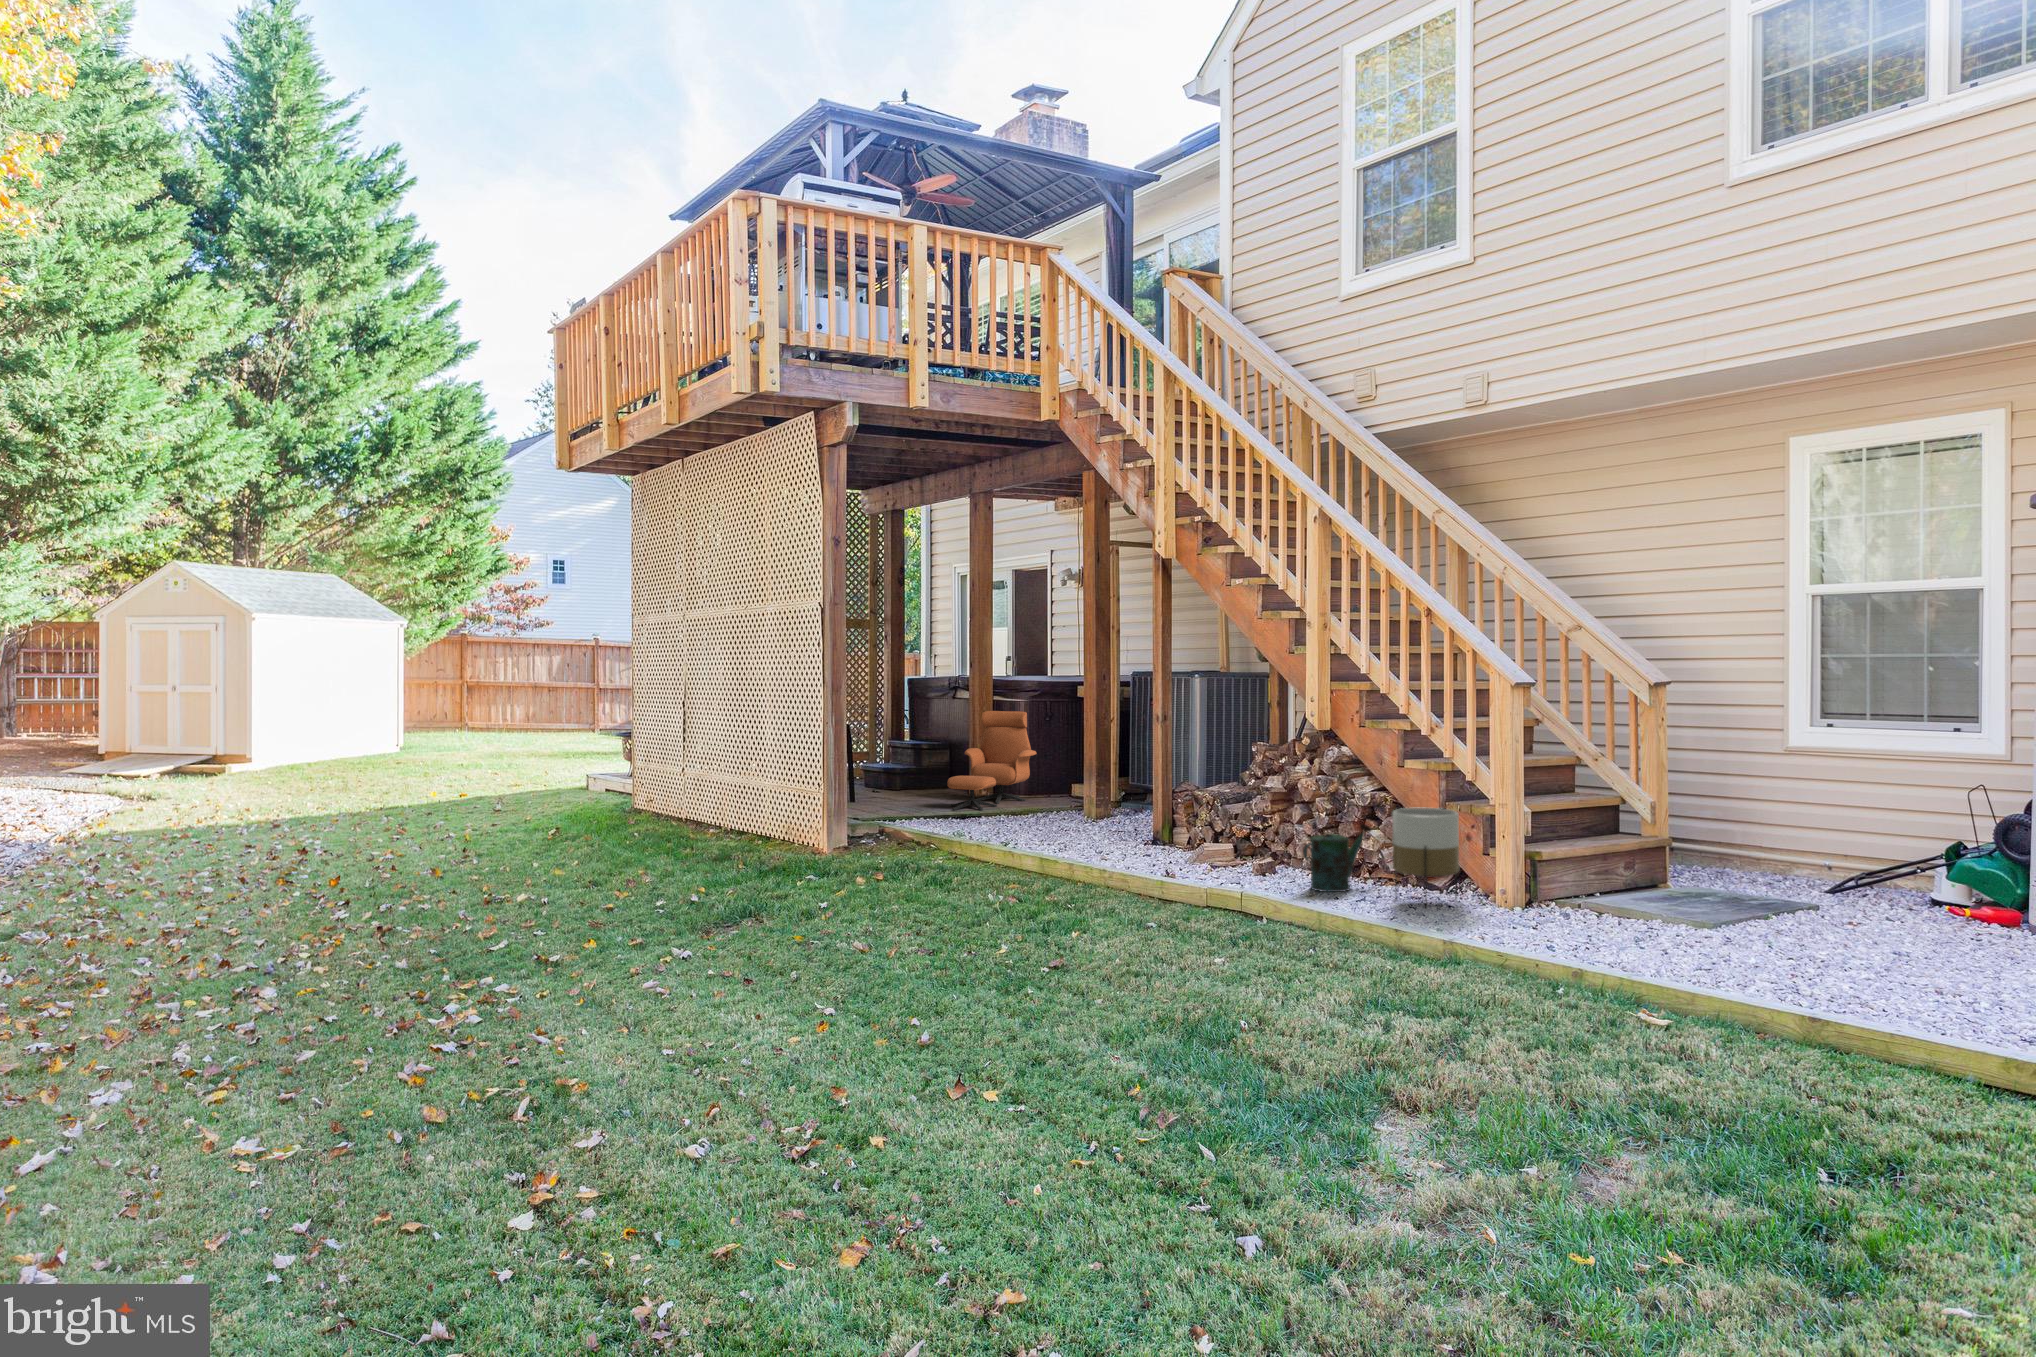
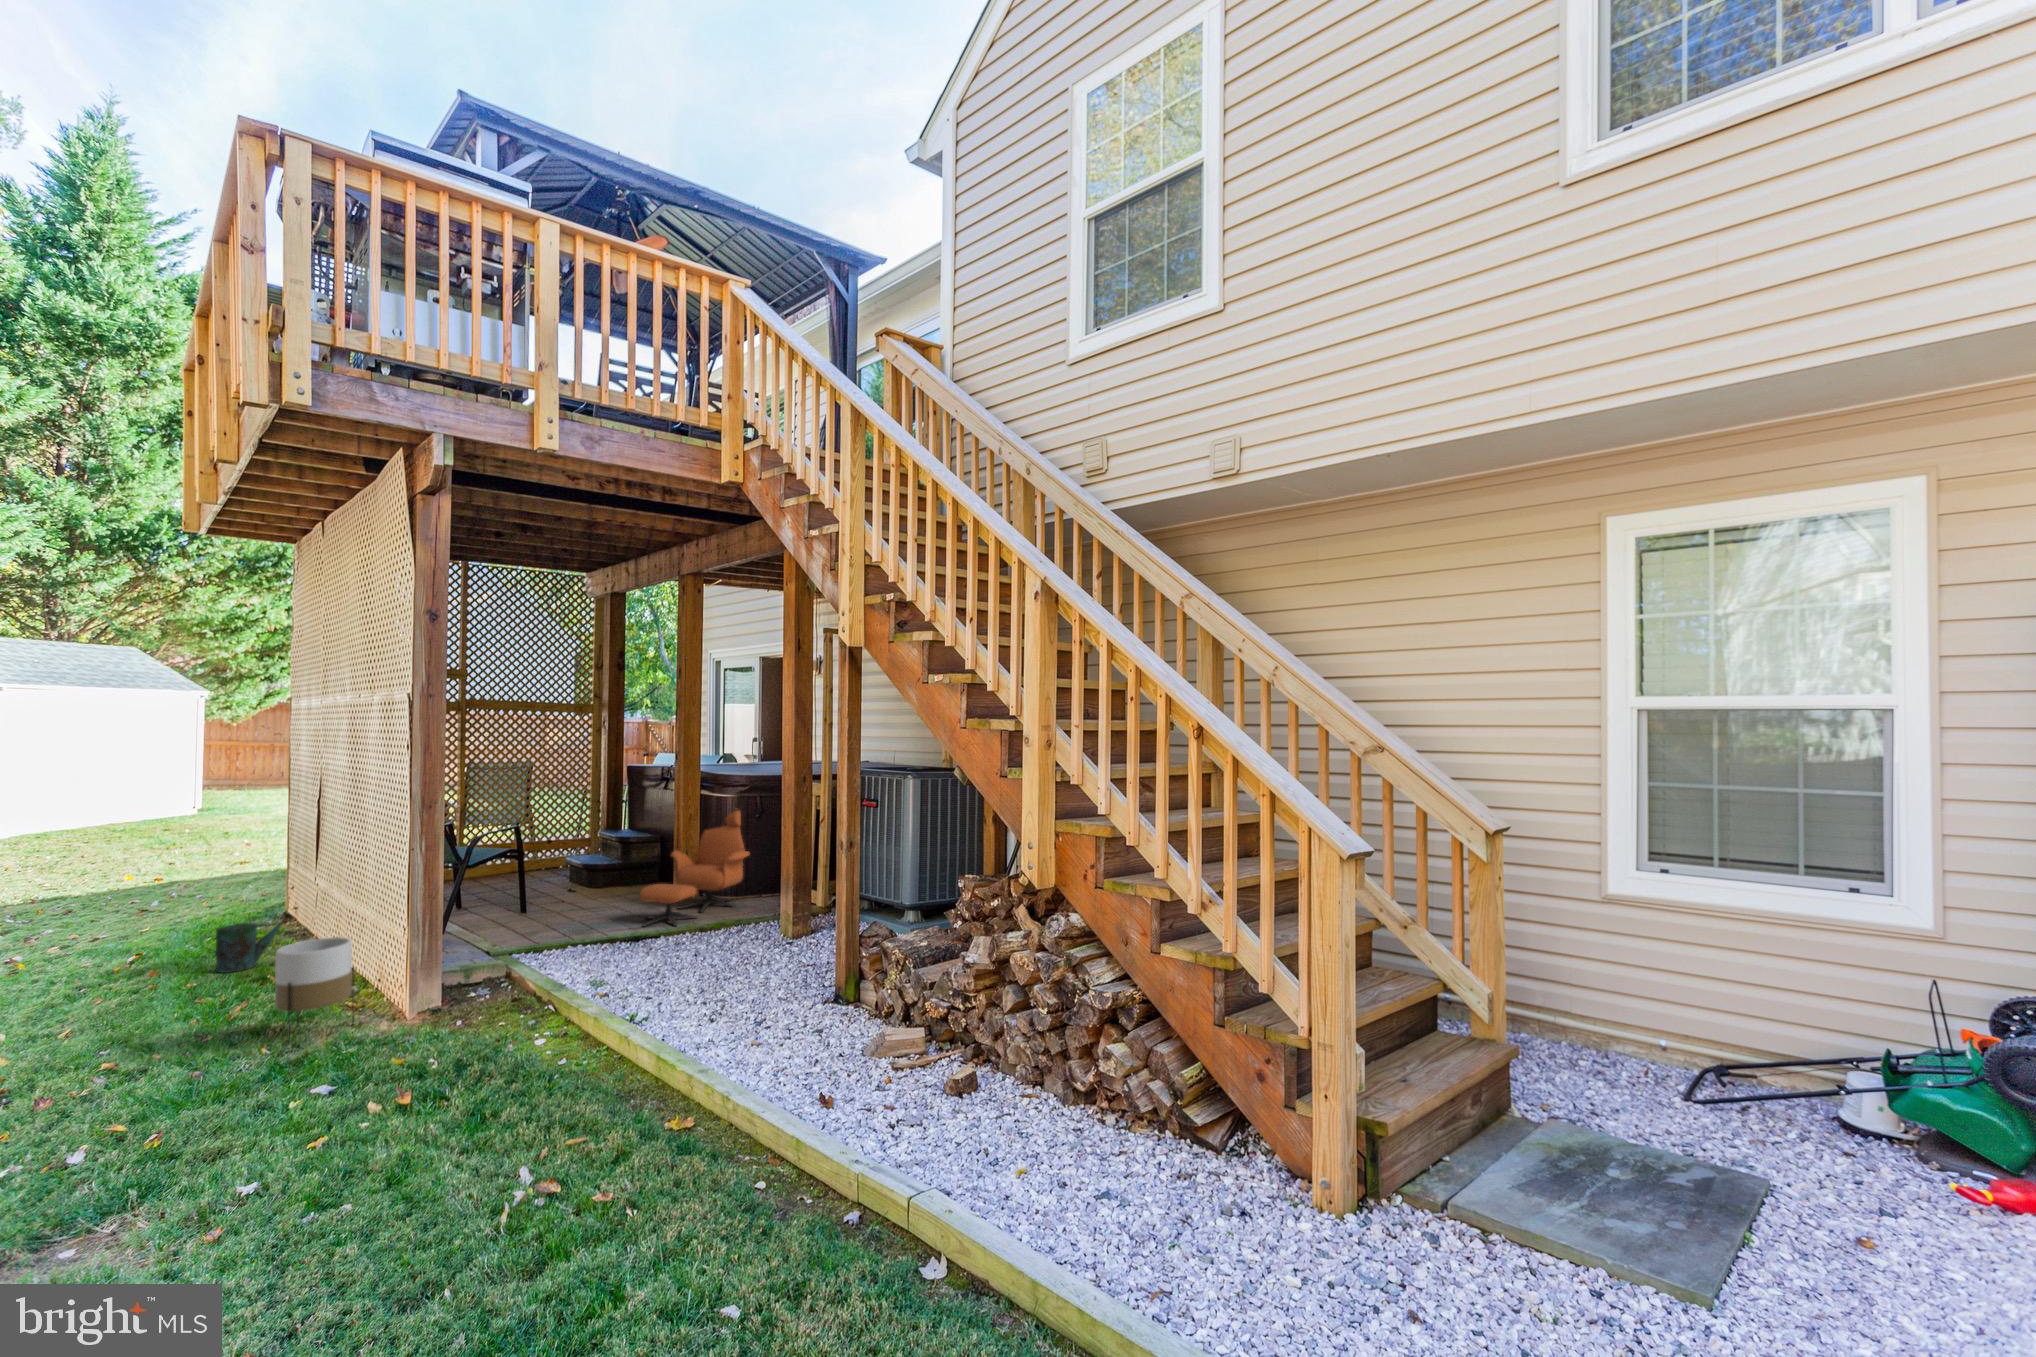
planter: present [1392,808,1459,907] -> present [275,937,355,1043]
watering can: present [1303,824,1372,892] -> present [203,912,293,973]

